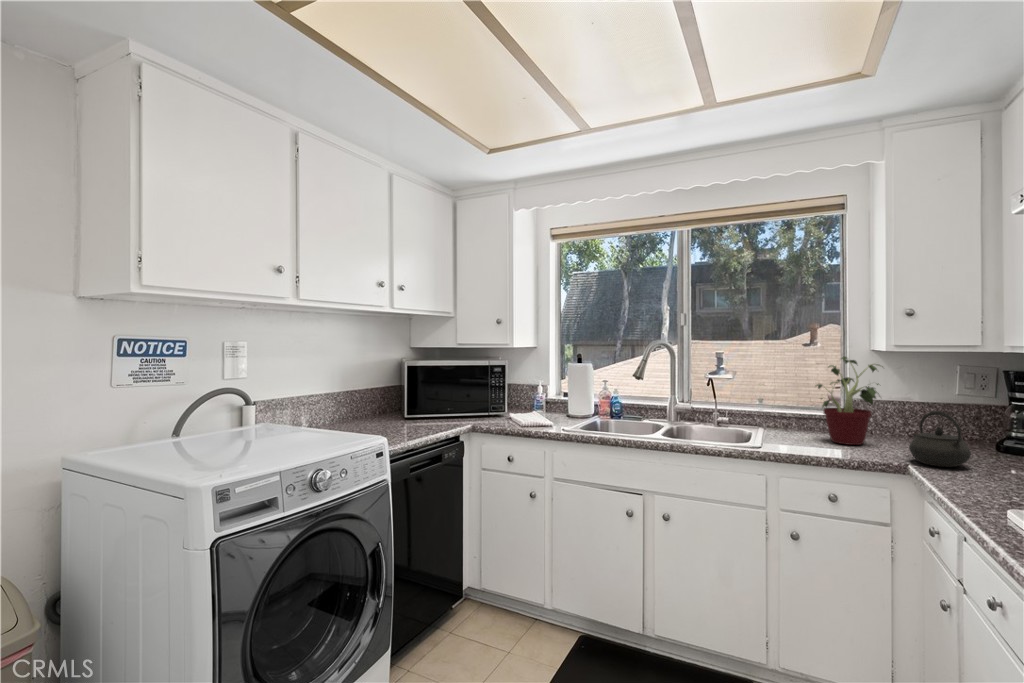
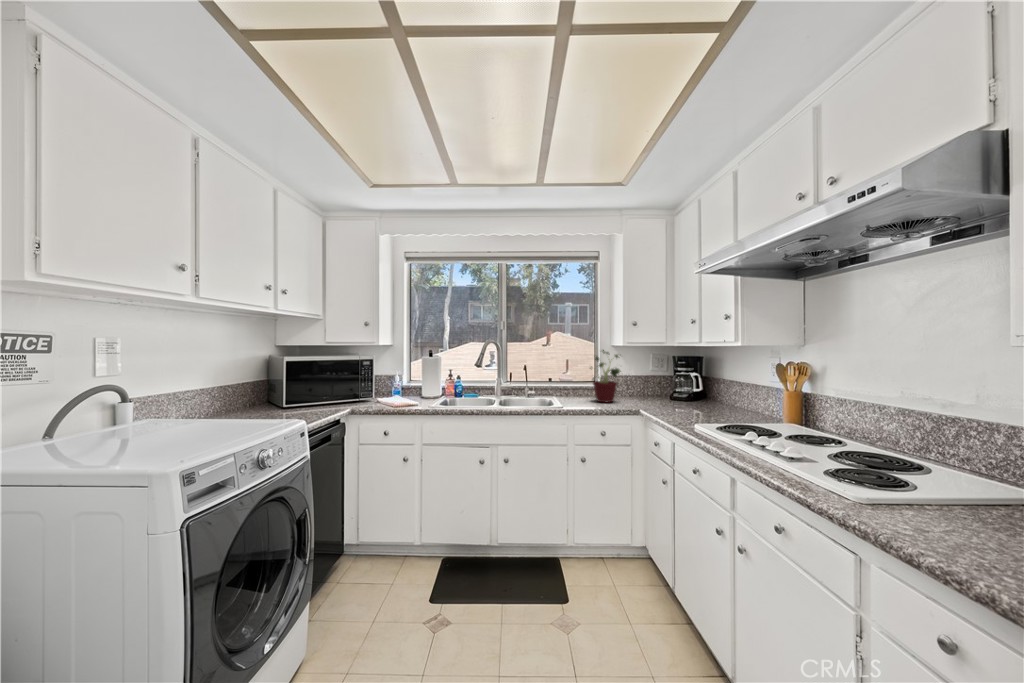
kettle: present [909,411,971,467] -> none [639,379,666,410]

